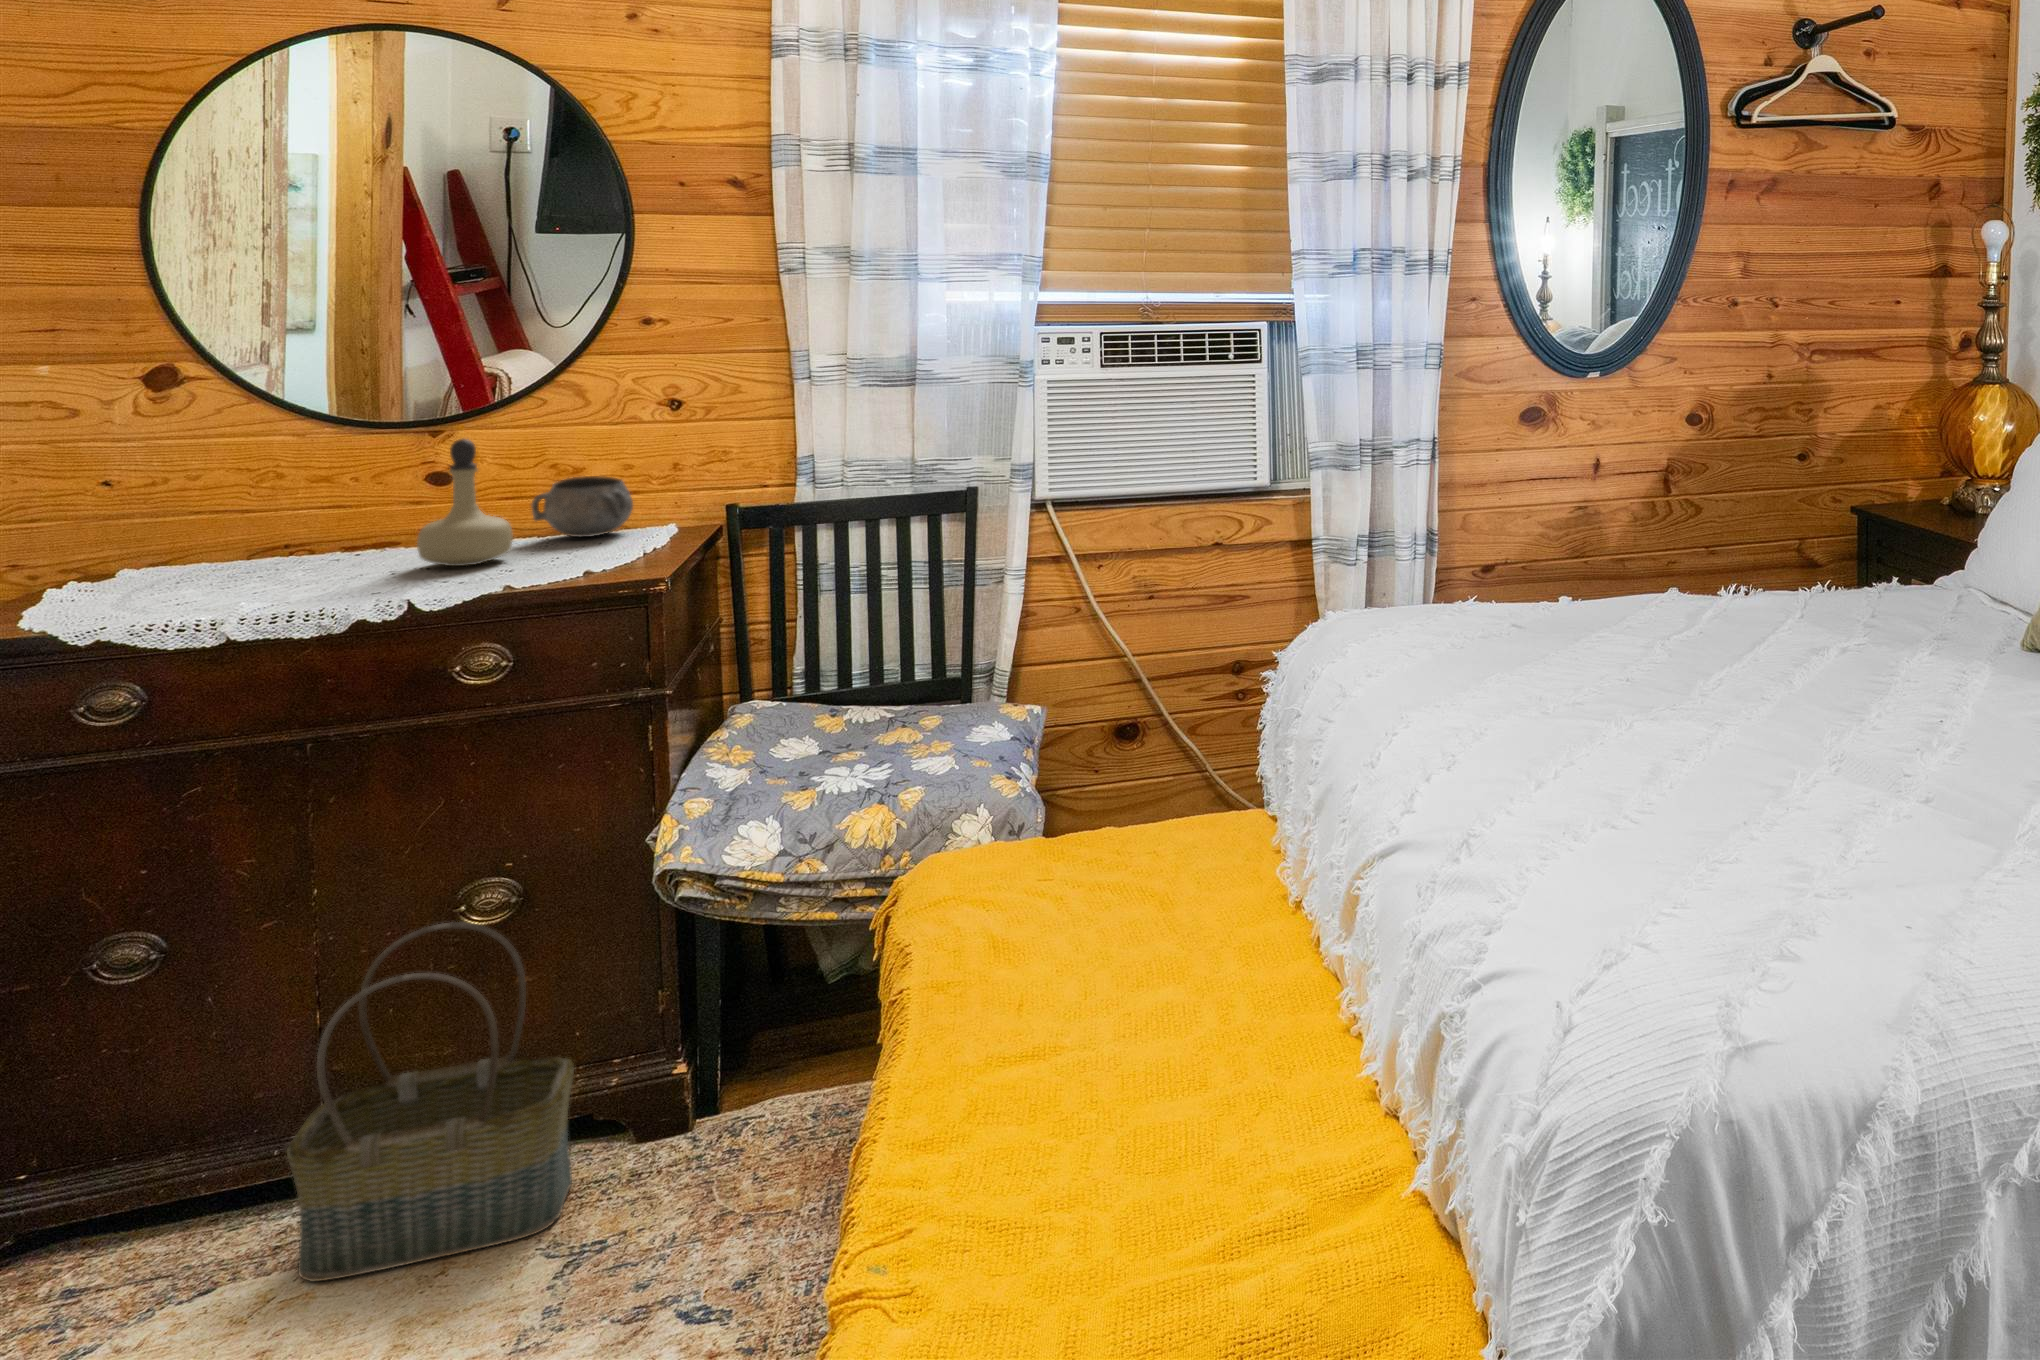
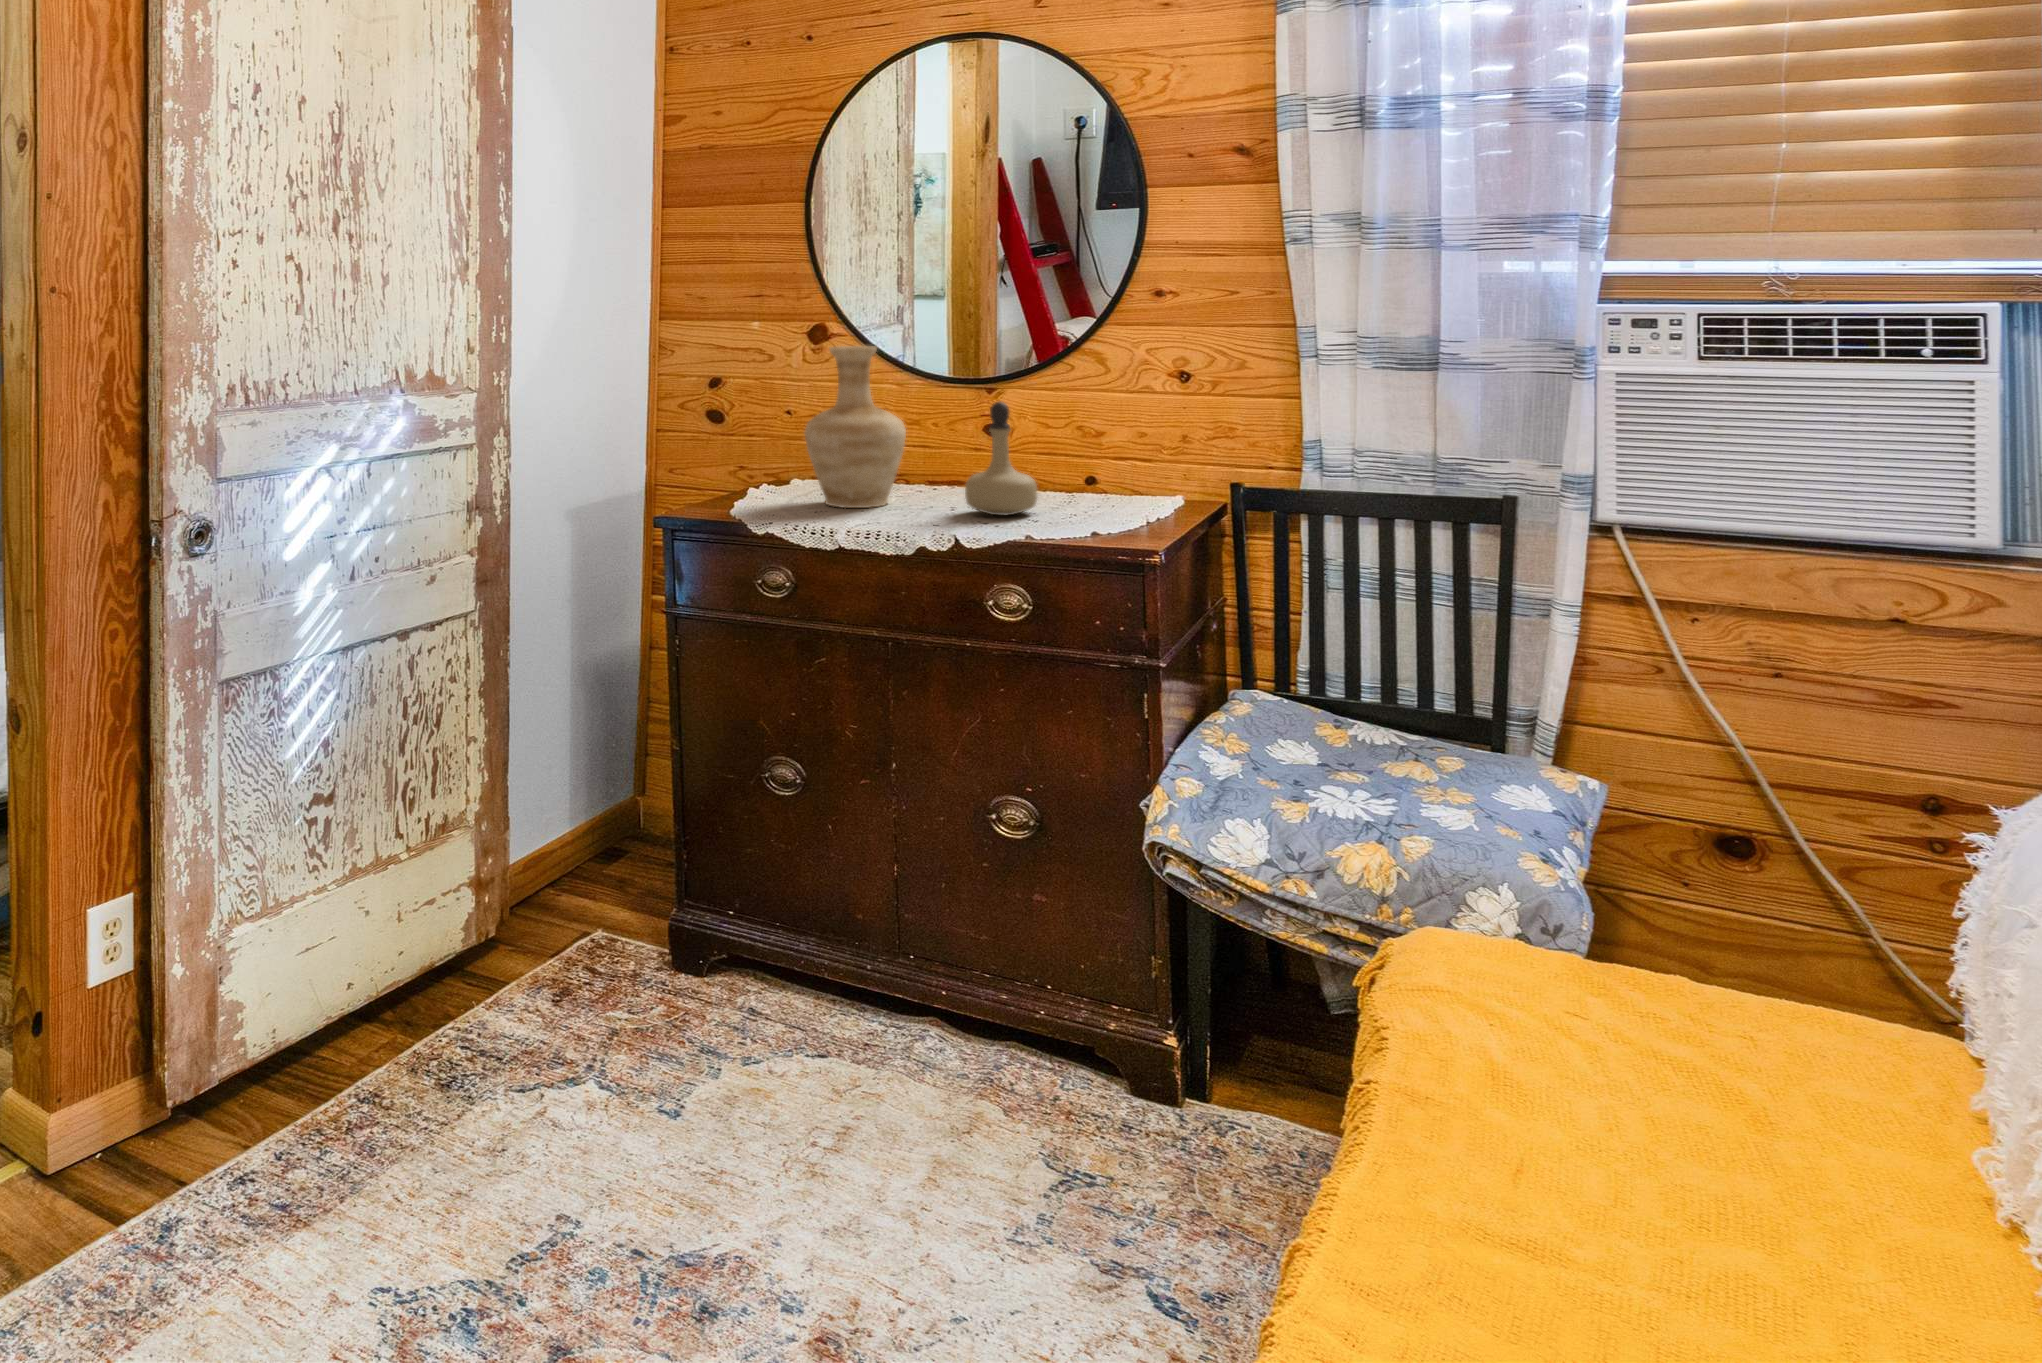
vase: none [163,381,327,584] -> present [805,346,906,508]
decorative bowl: present [531,476,633,537] -> none [1056,443,1143,501]
basket: present [287,922,574,1281] -> none [860,830,1073,1147]

